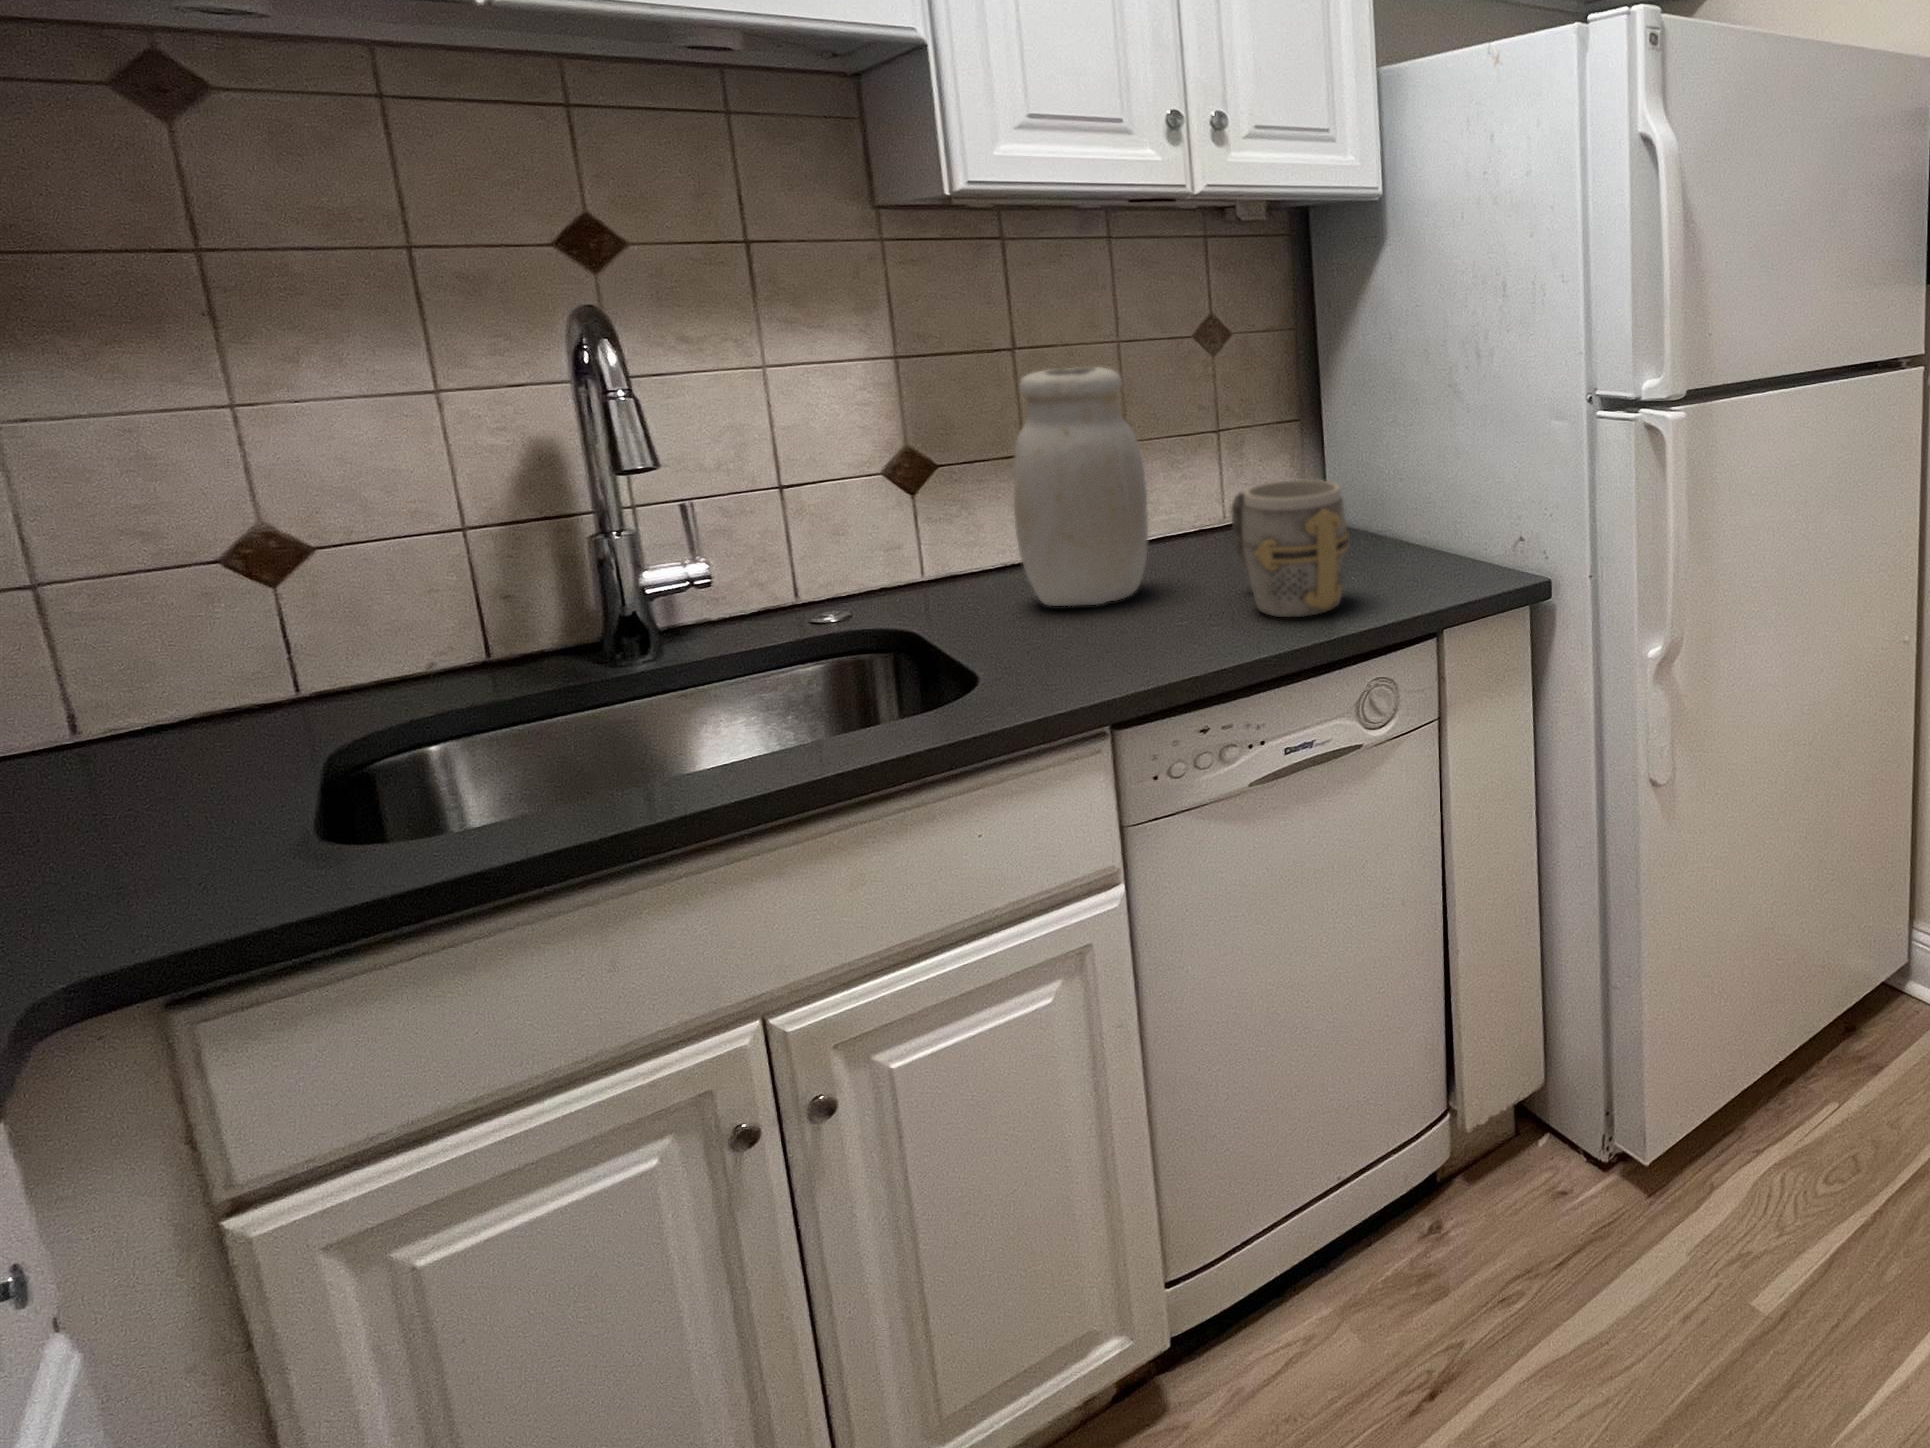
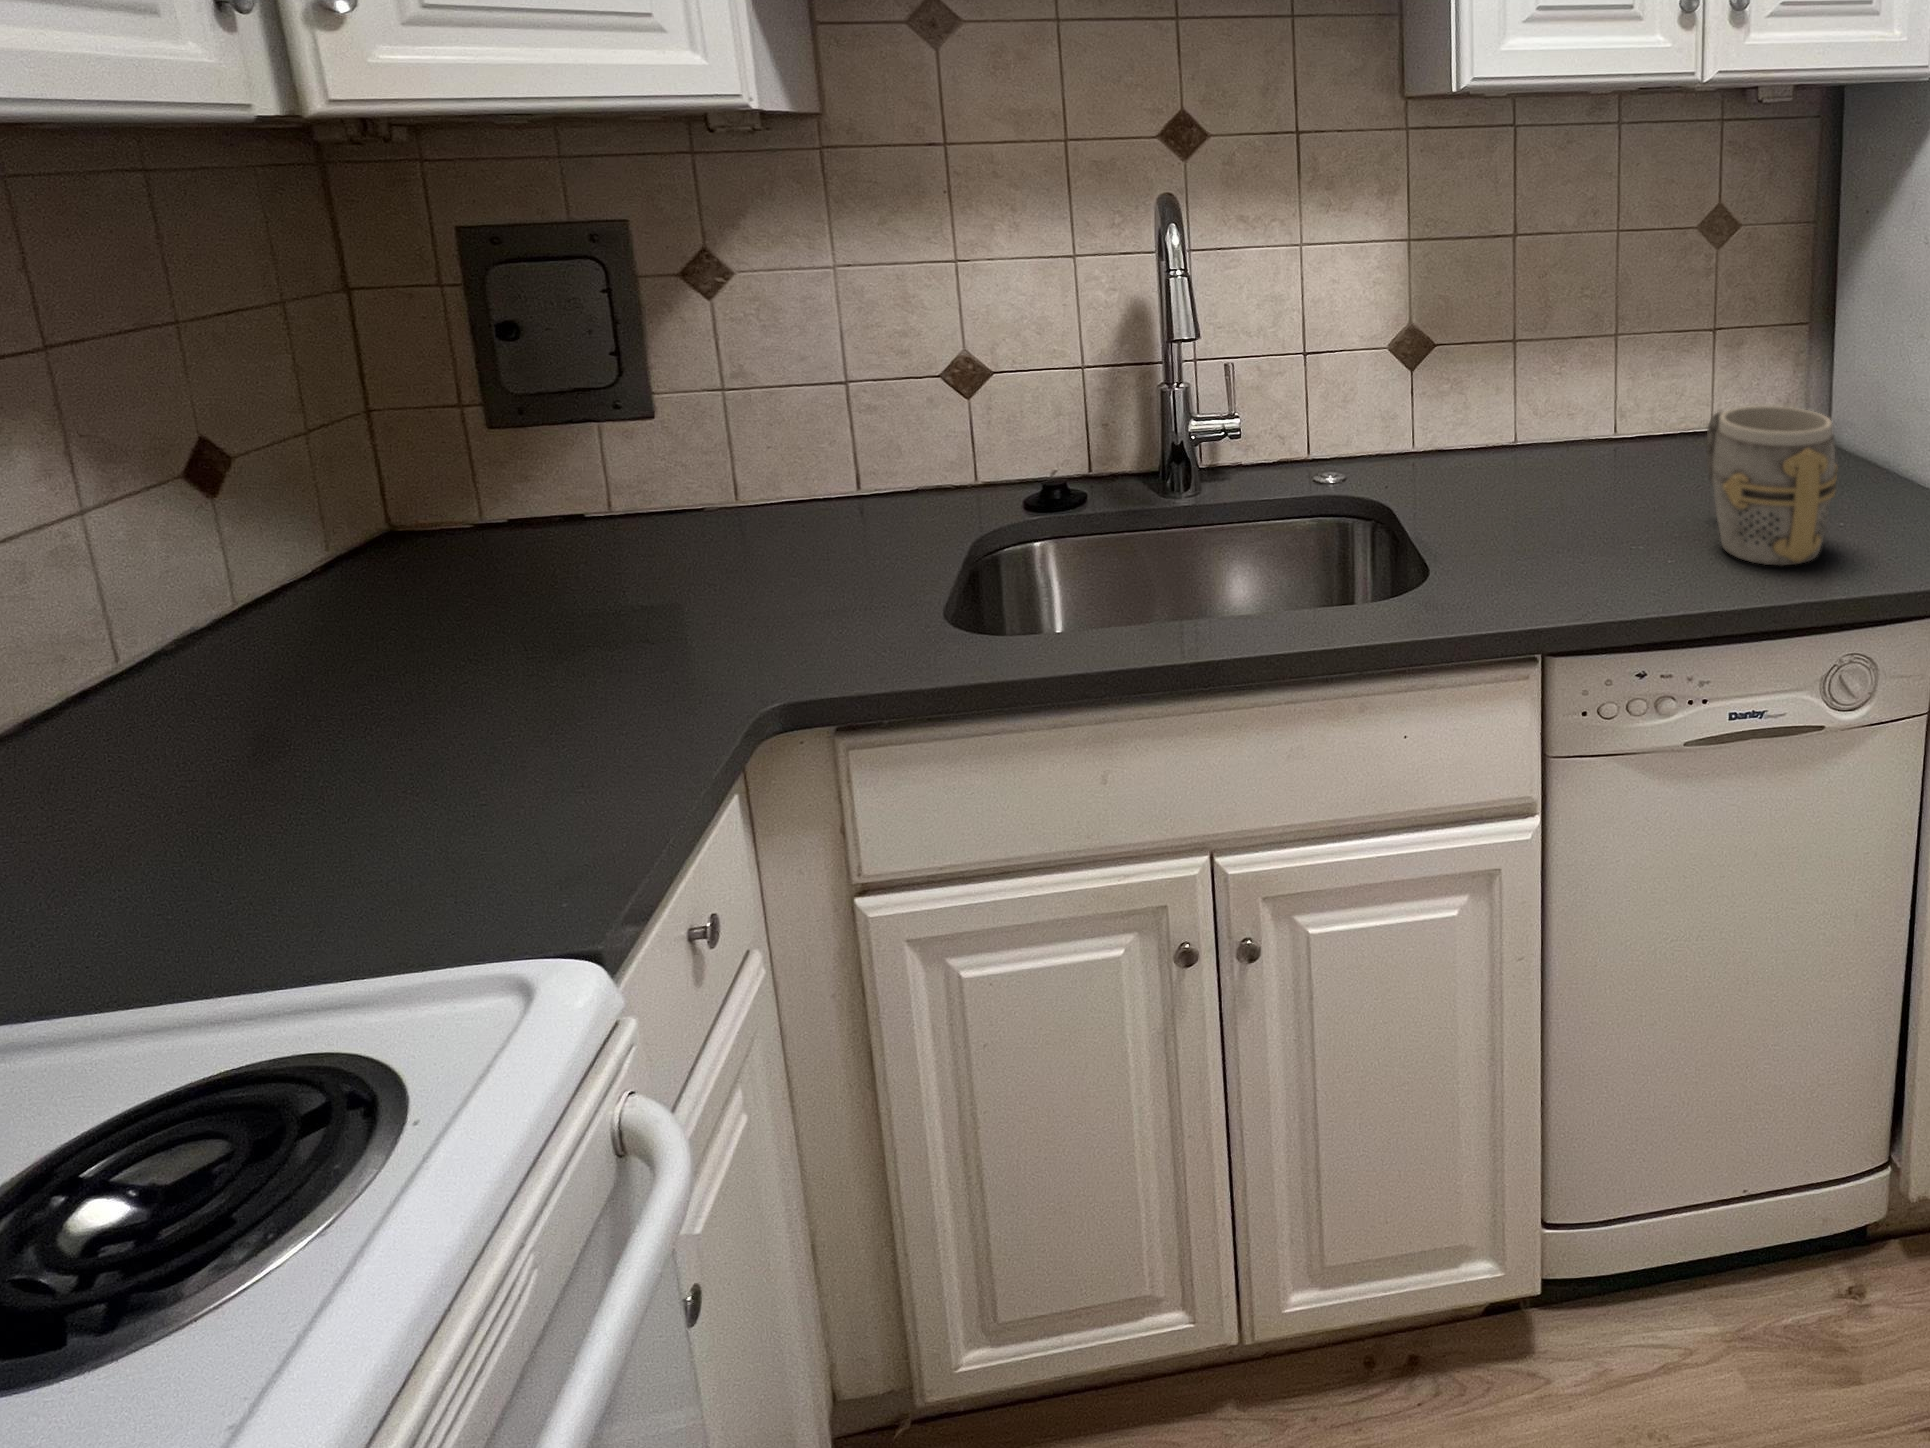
jar: present [1014,367,1148,606] -> none [1491,263,1621,508]

